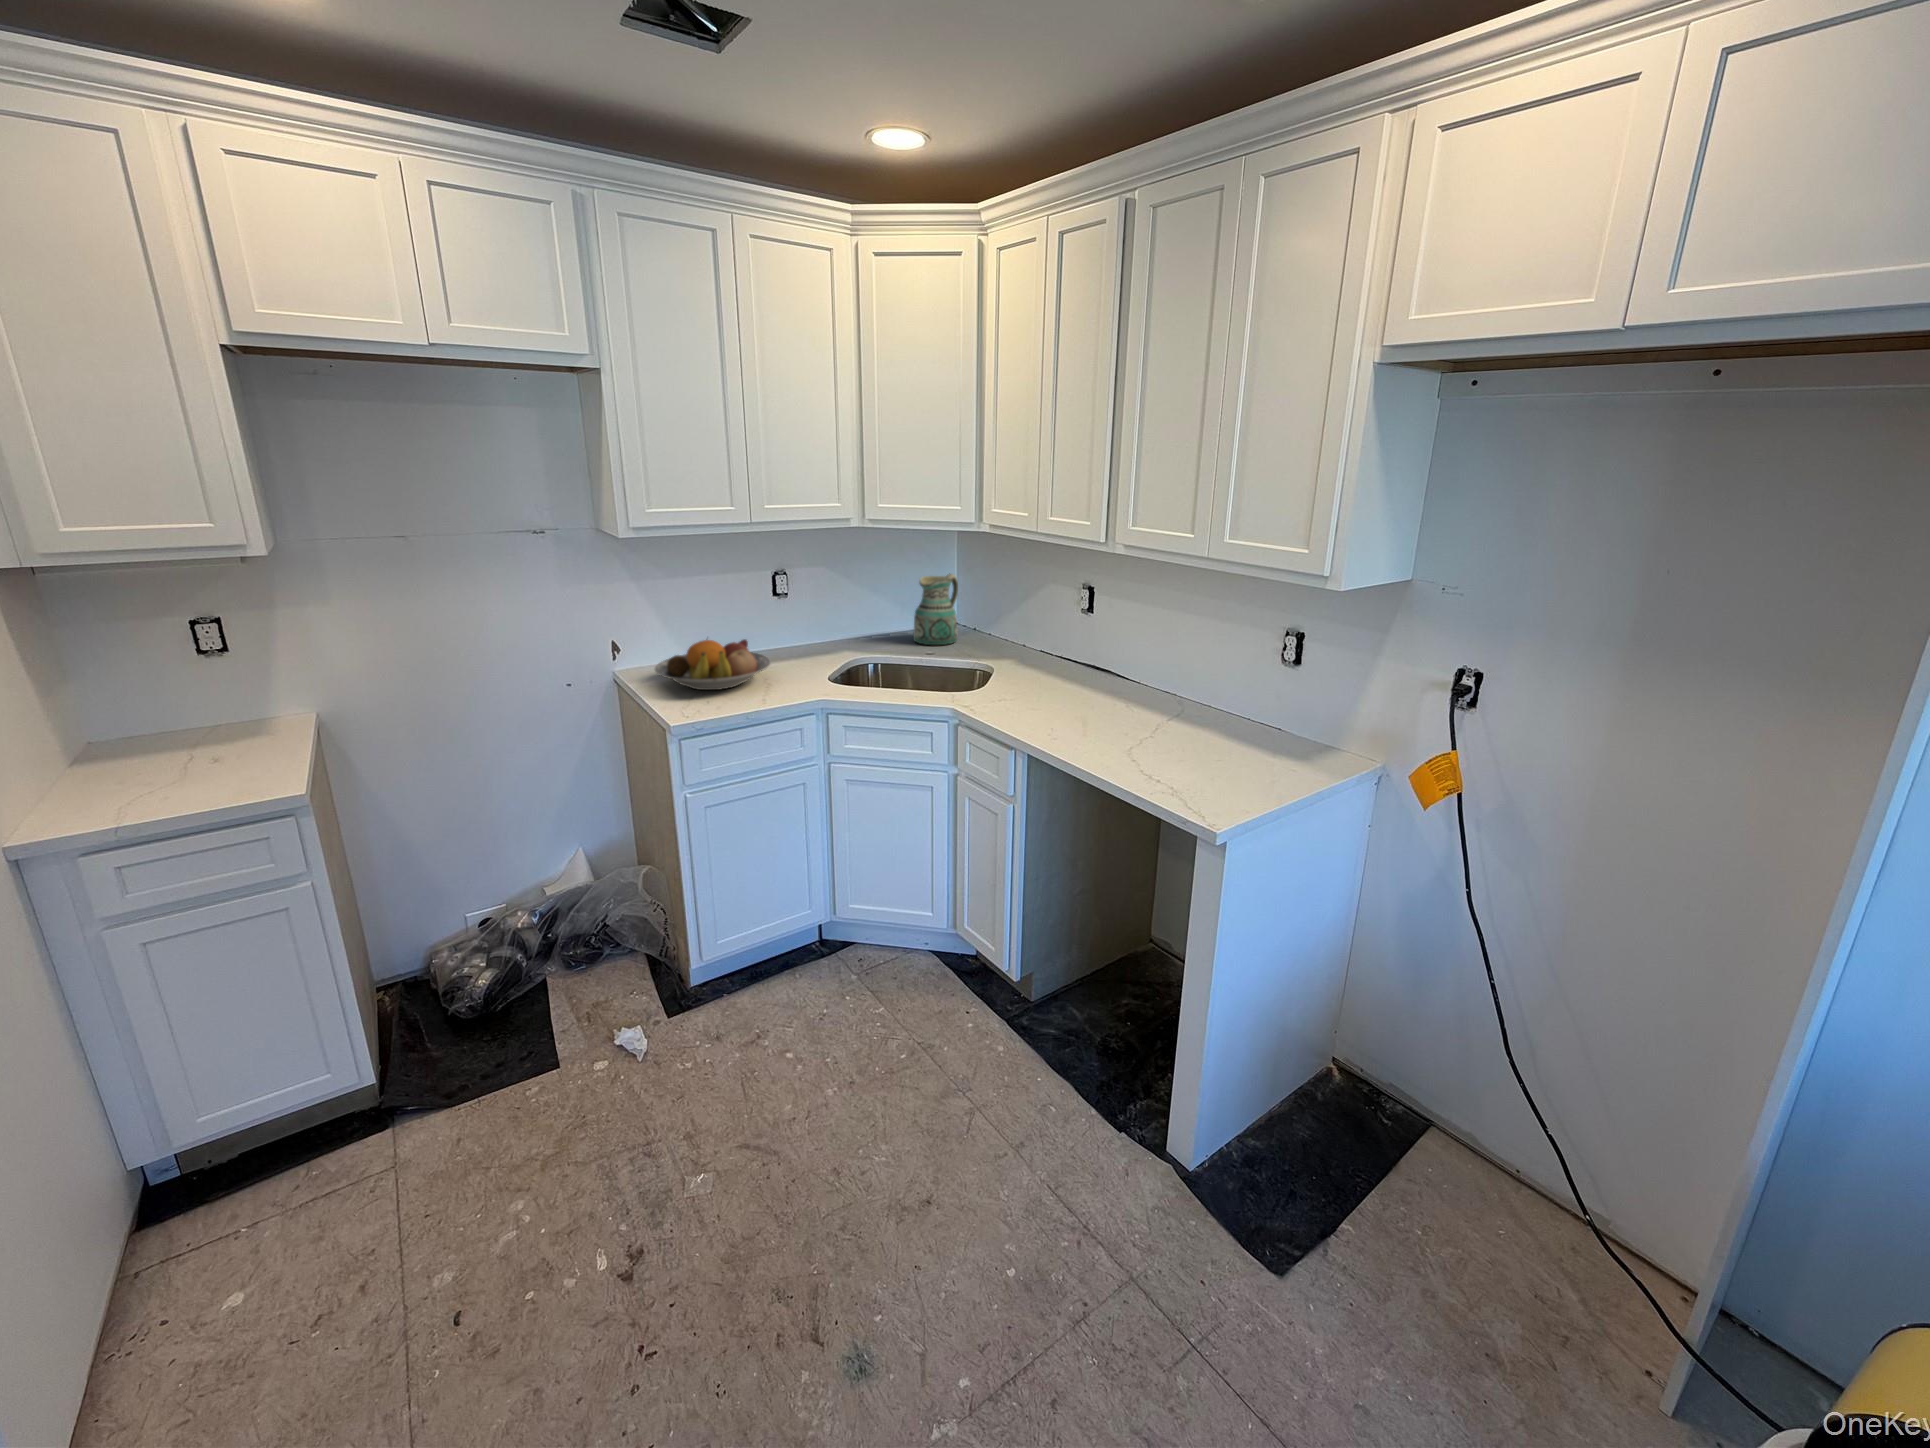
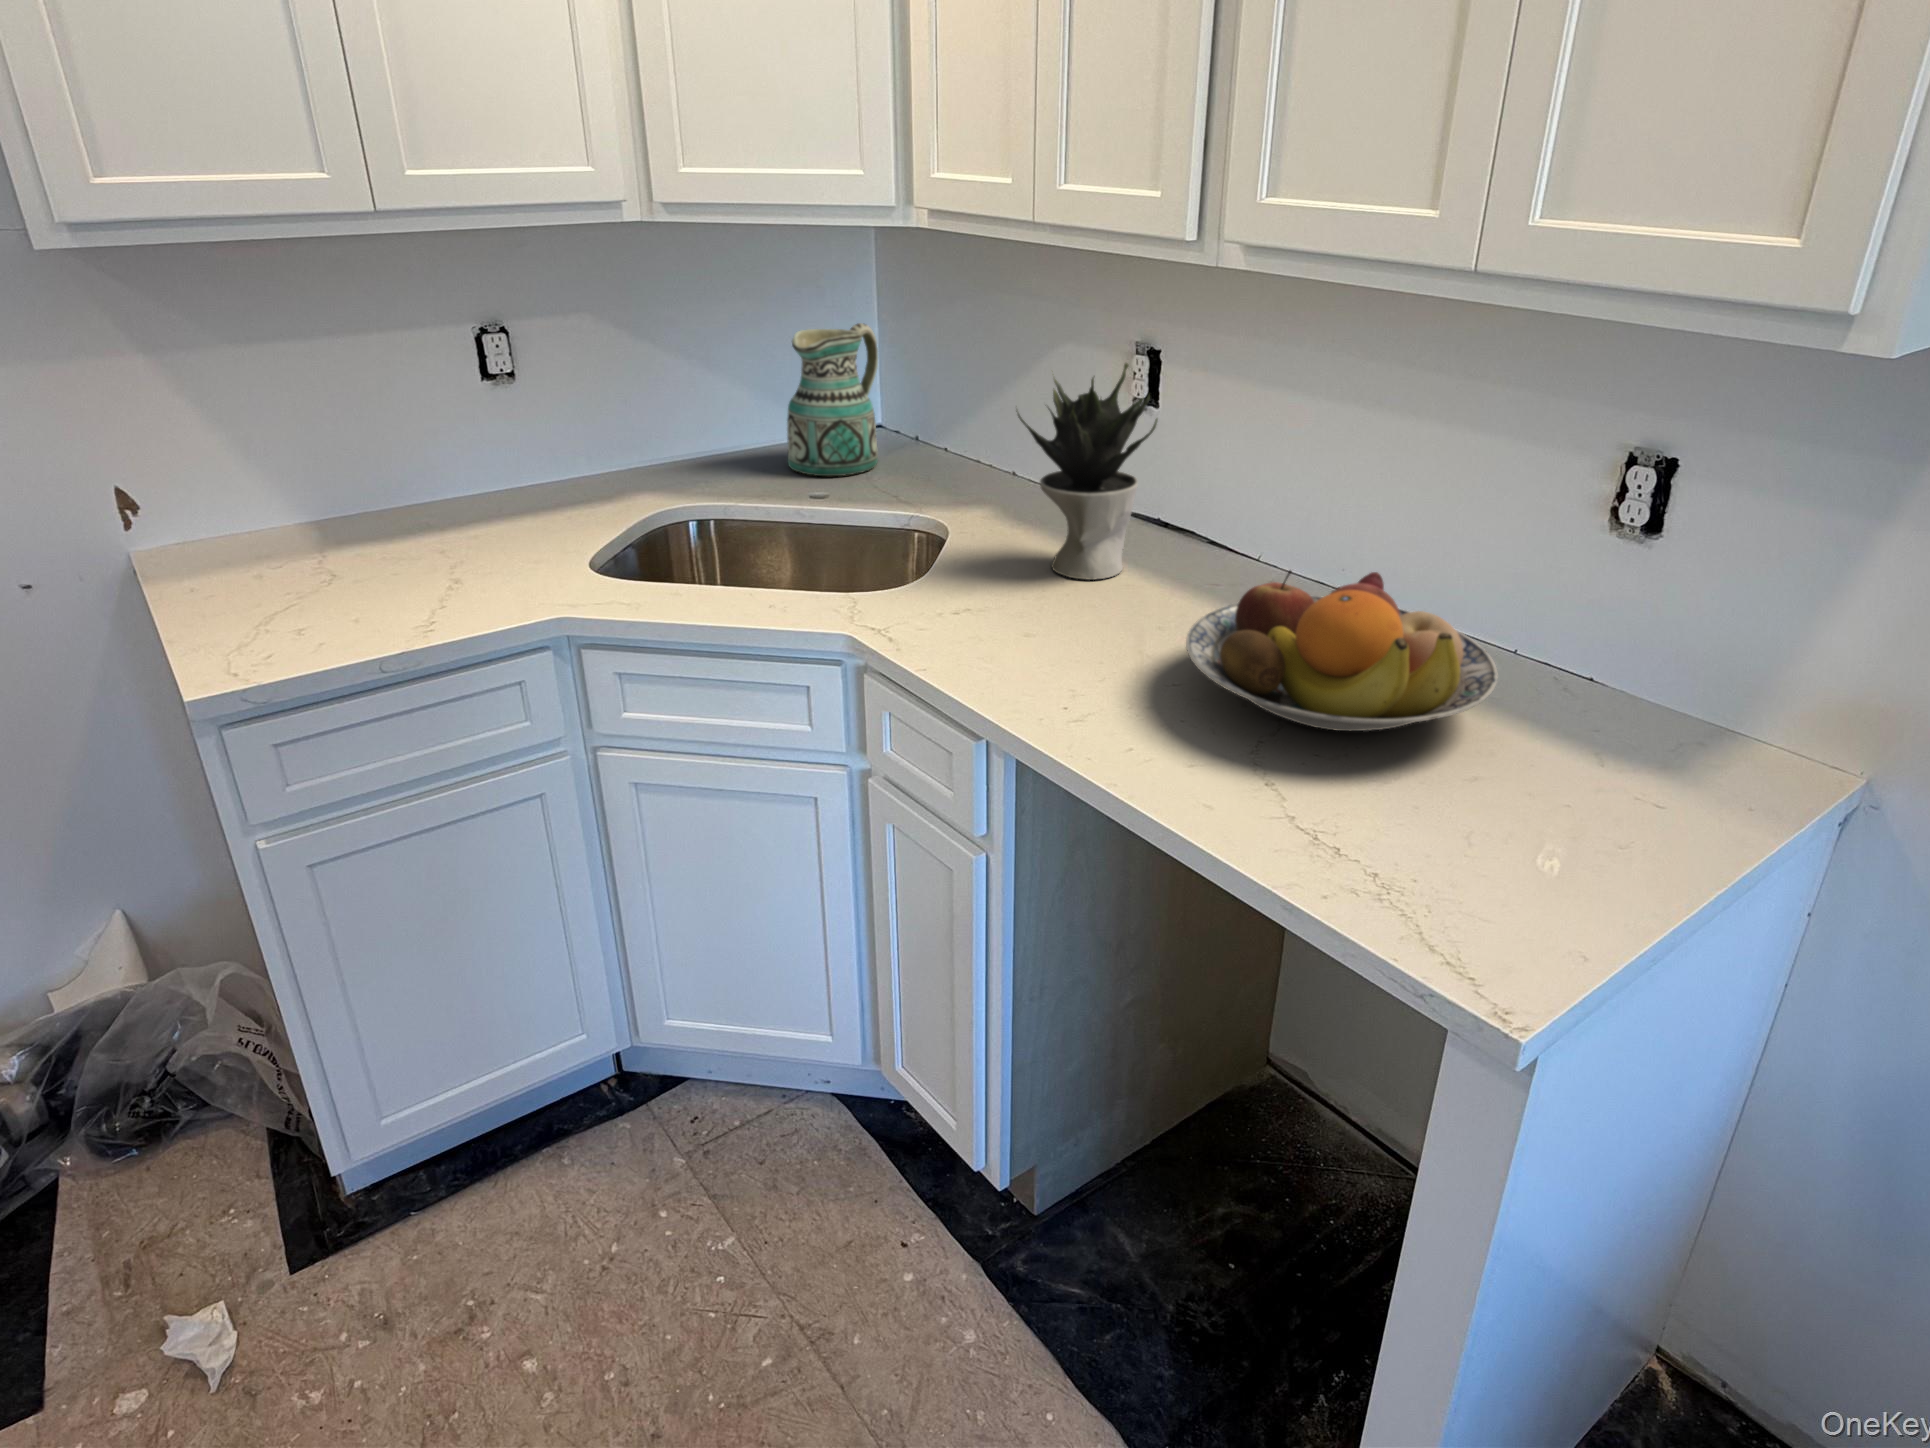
potted plant: none [1028,592,1091,689] -> present [1016,363,1158,580]
fruit bowl: present [655,639,771,690] -> present [1186,570,1498,731]

